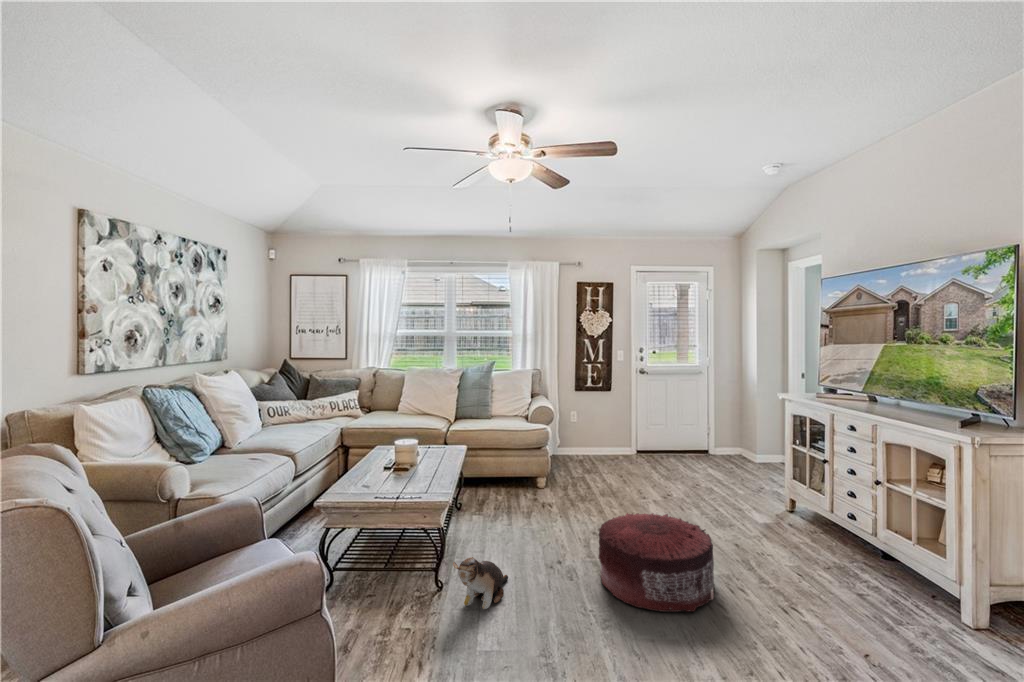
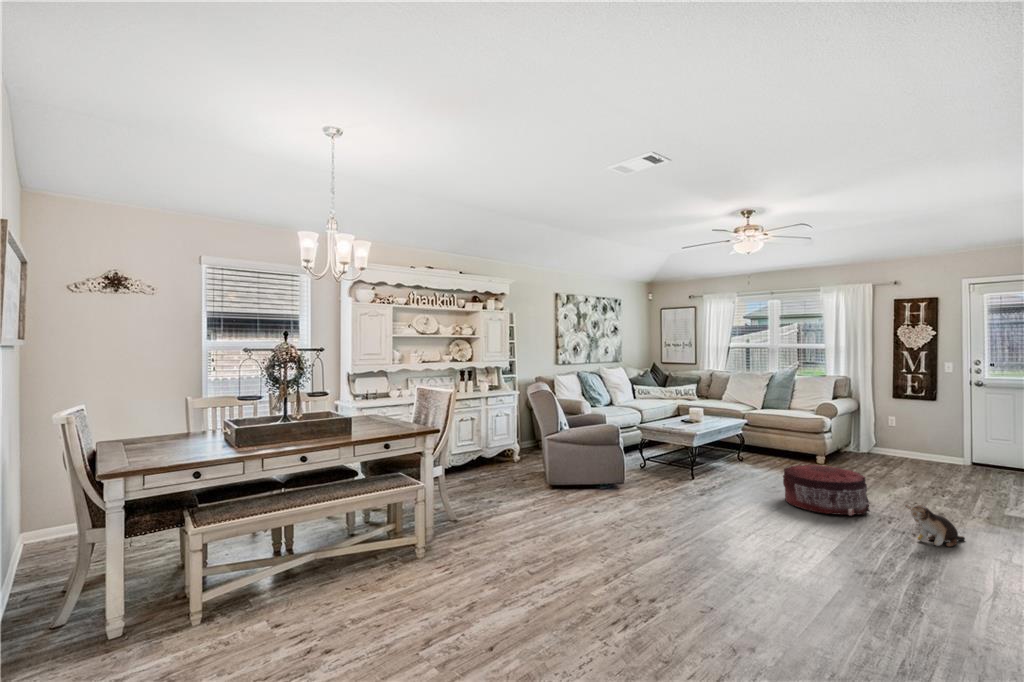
plush toy: present [453,557,508,609] -> present [906,505,965,547]

